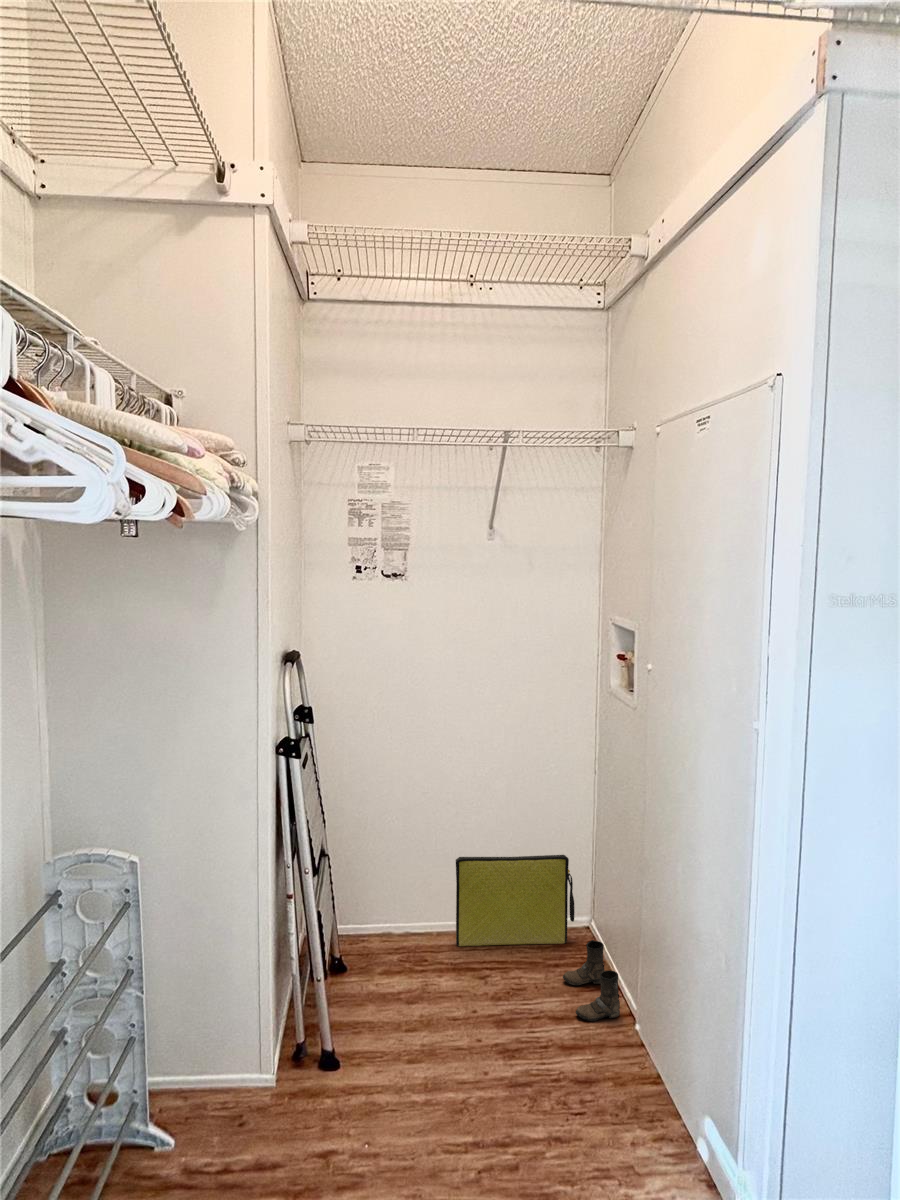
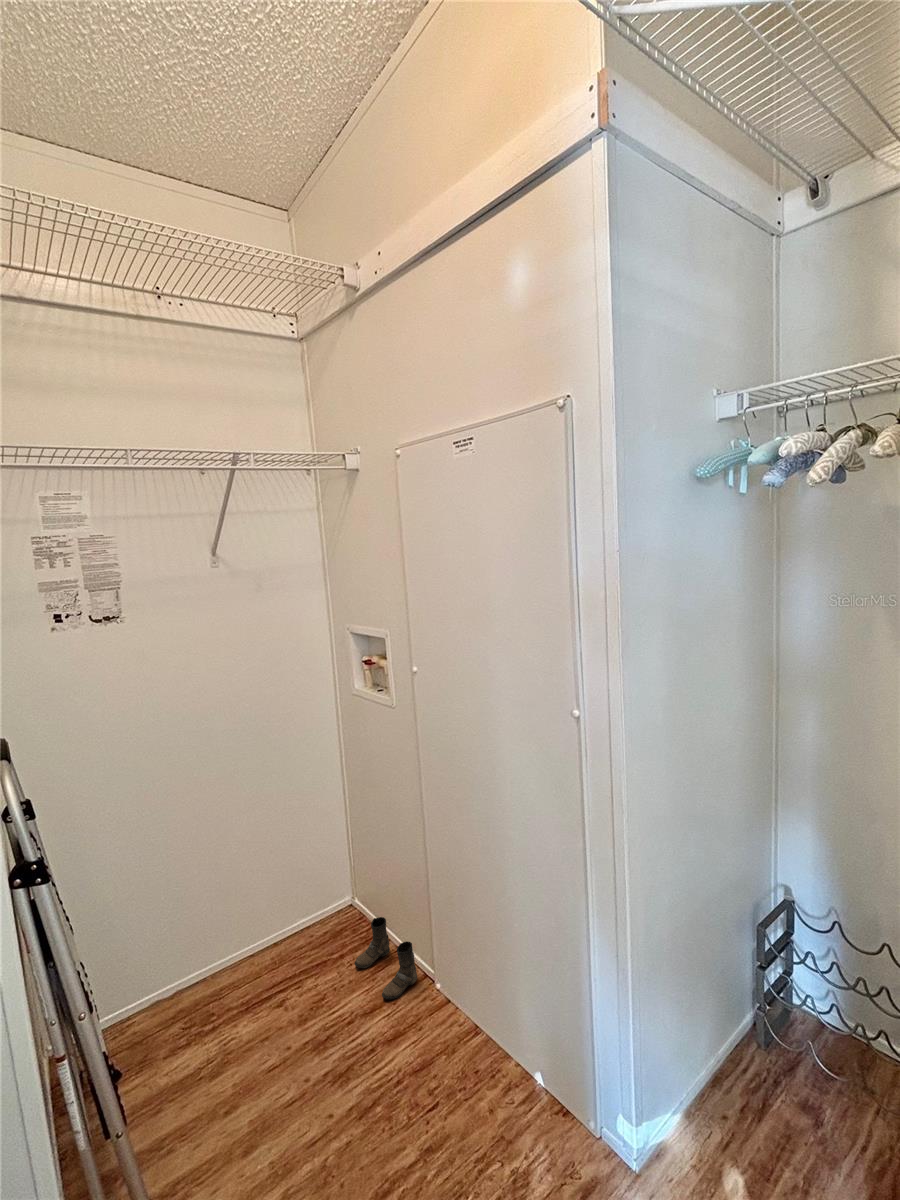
bag: present [456,855,574,946] -> none [225,849,345,980]

